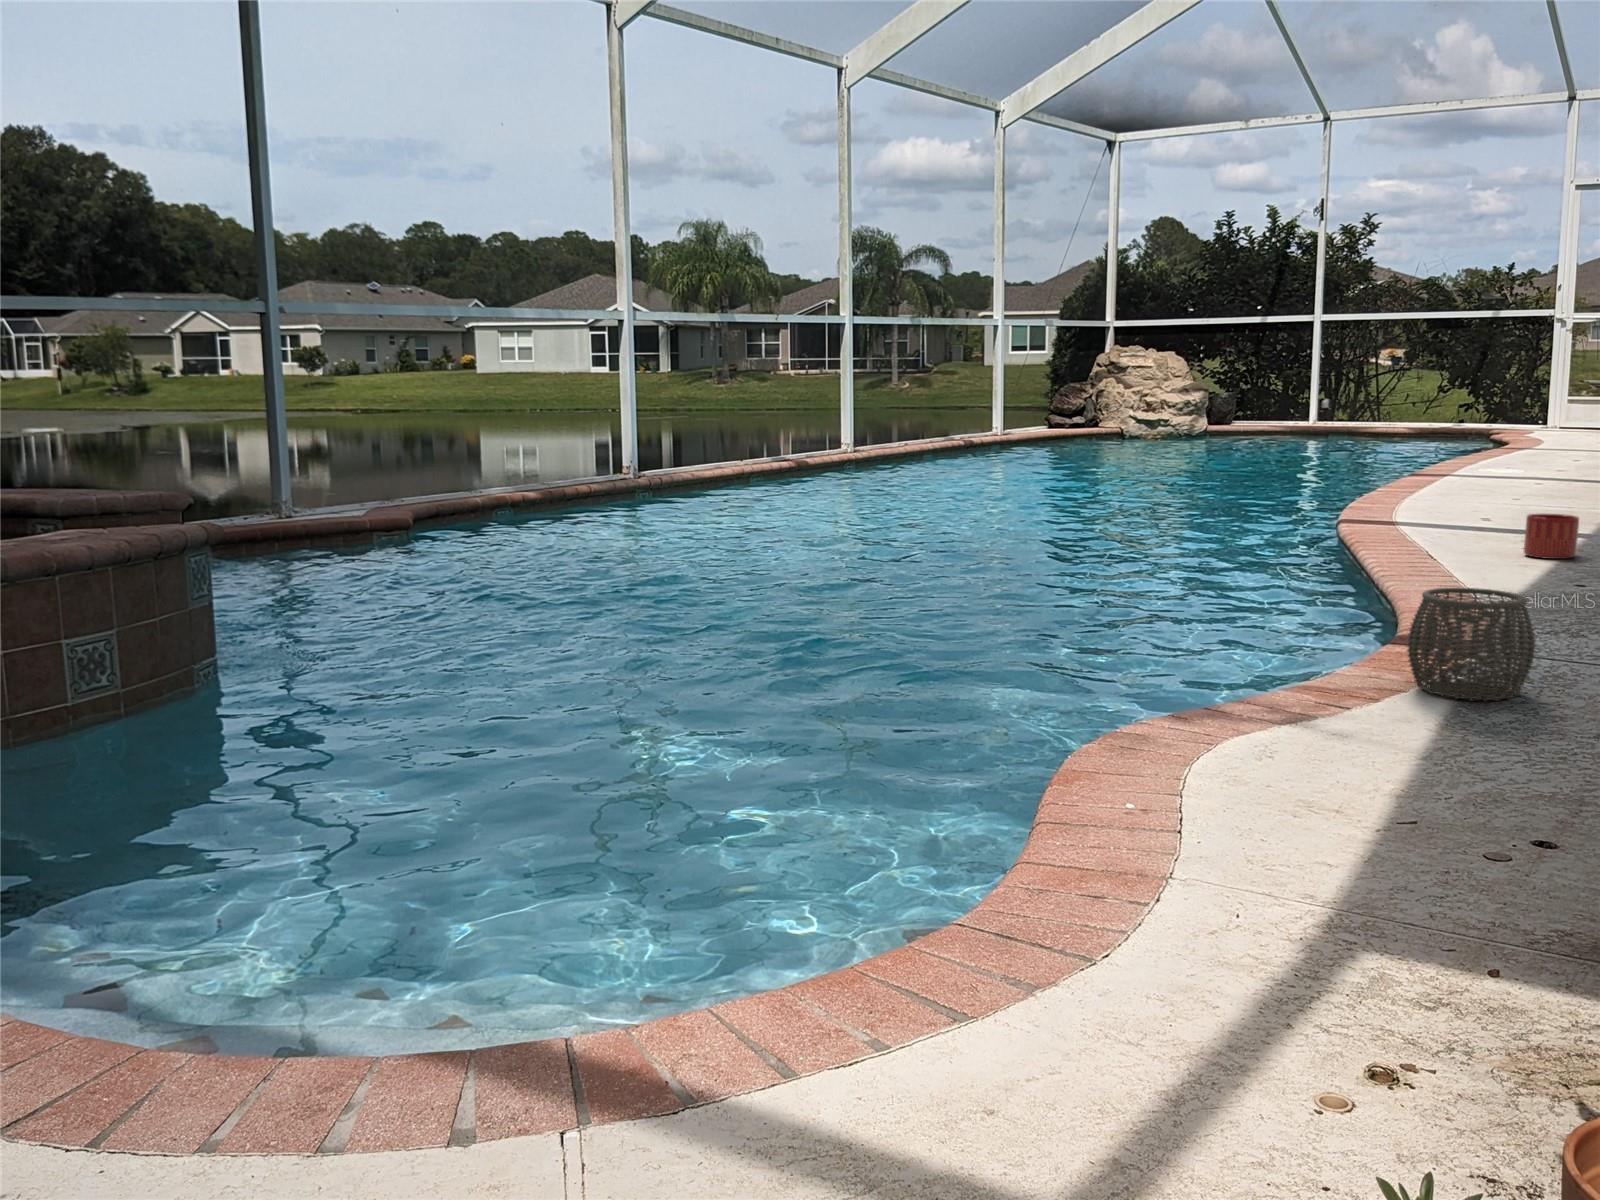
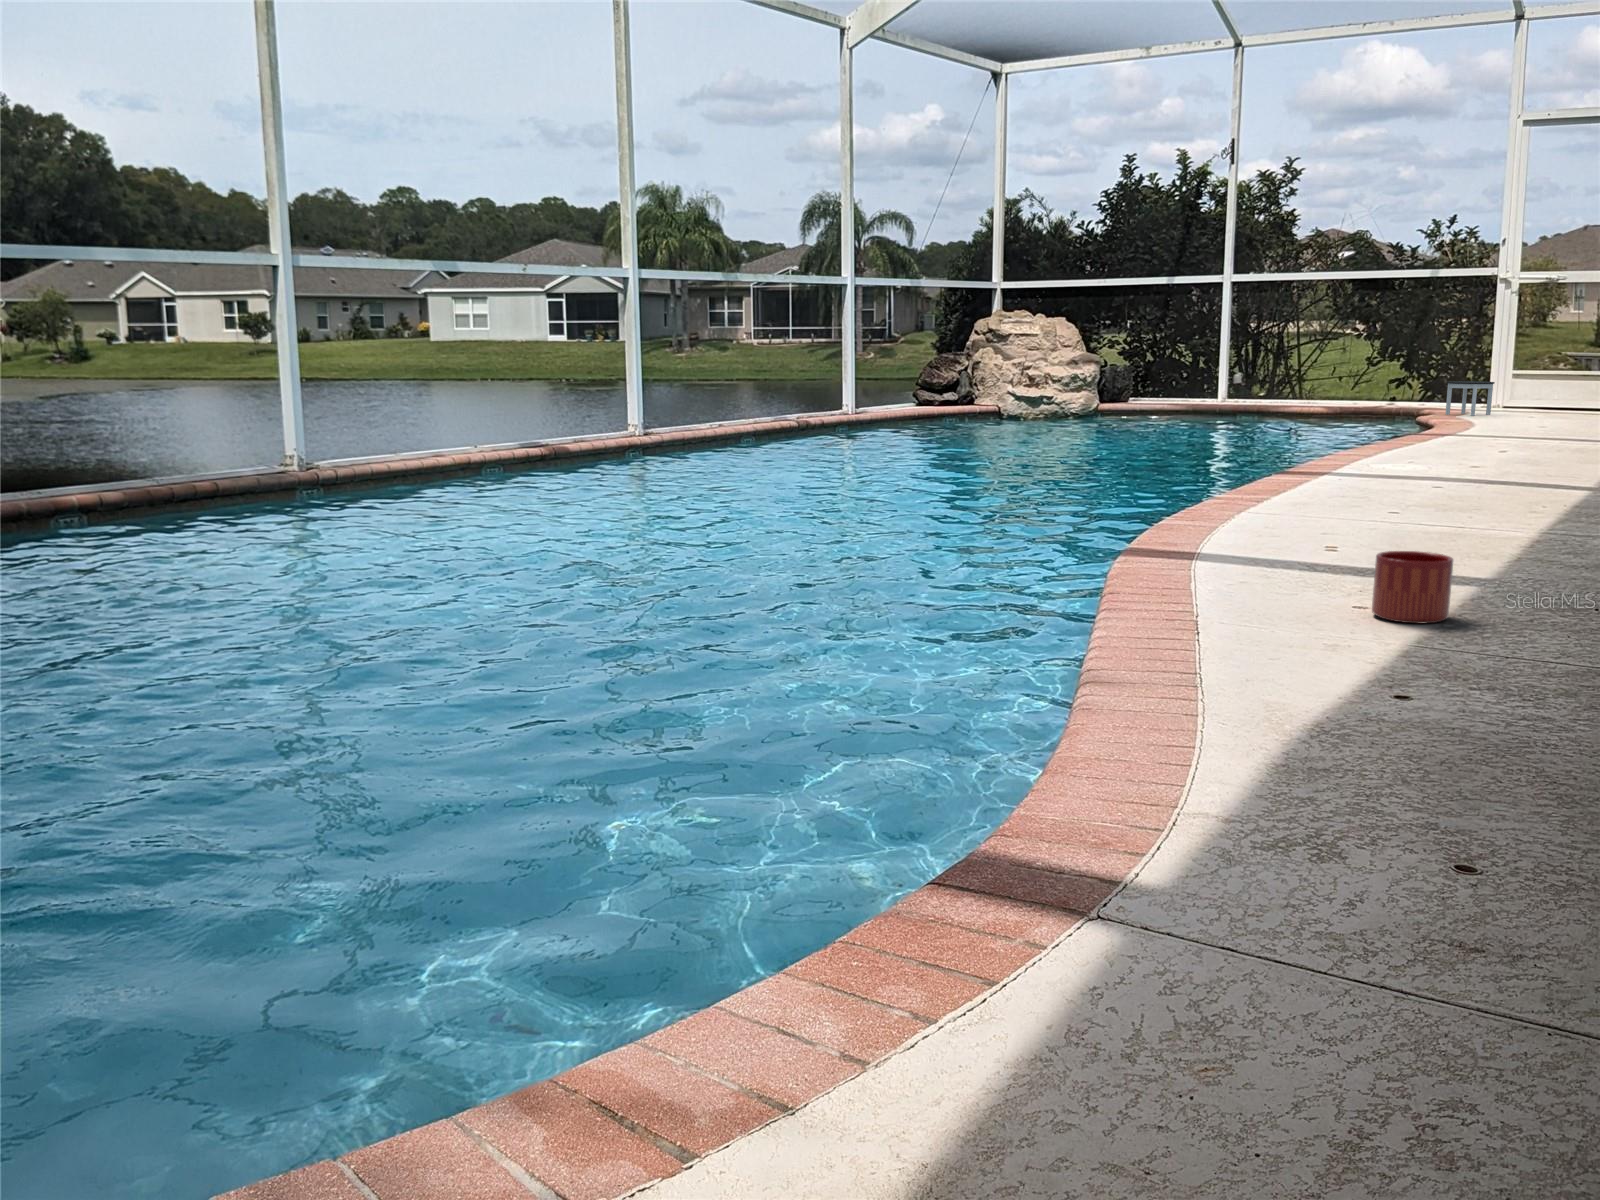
round table: none [1510,404,1553,434] -> present [1445,381,1495,416]
woven basket: present [1407,587,1536,701] -> none [922,800,1195,1102]

